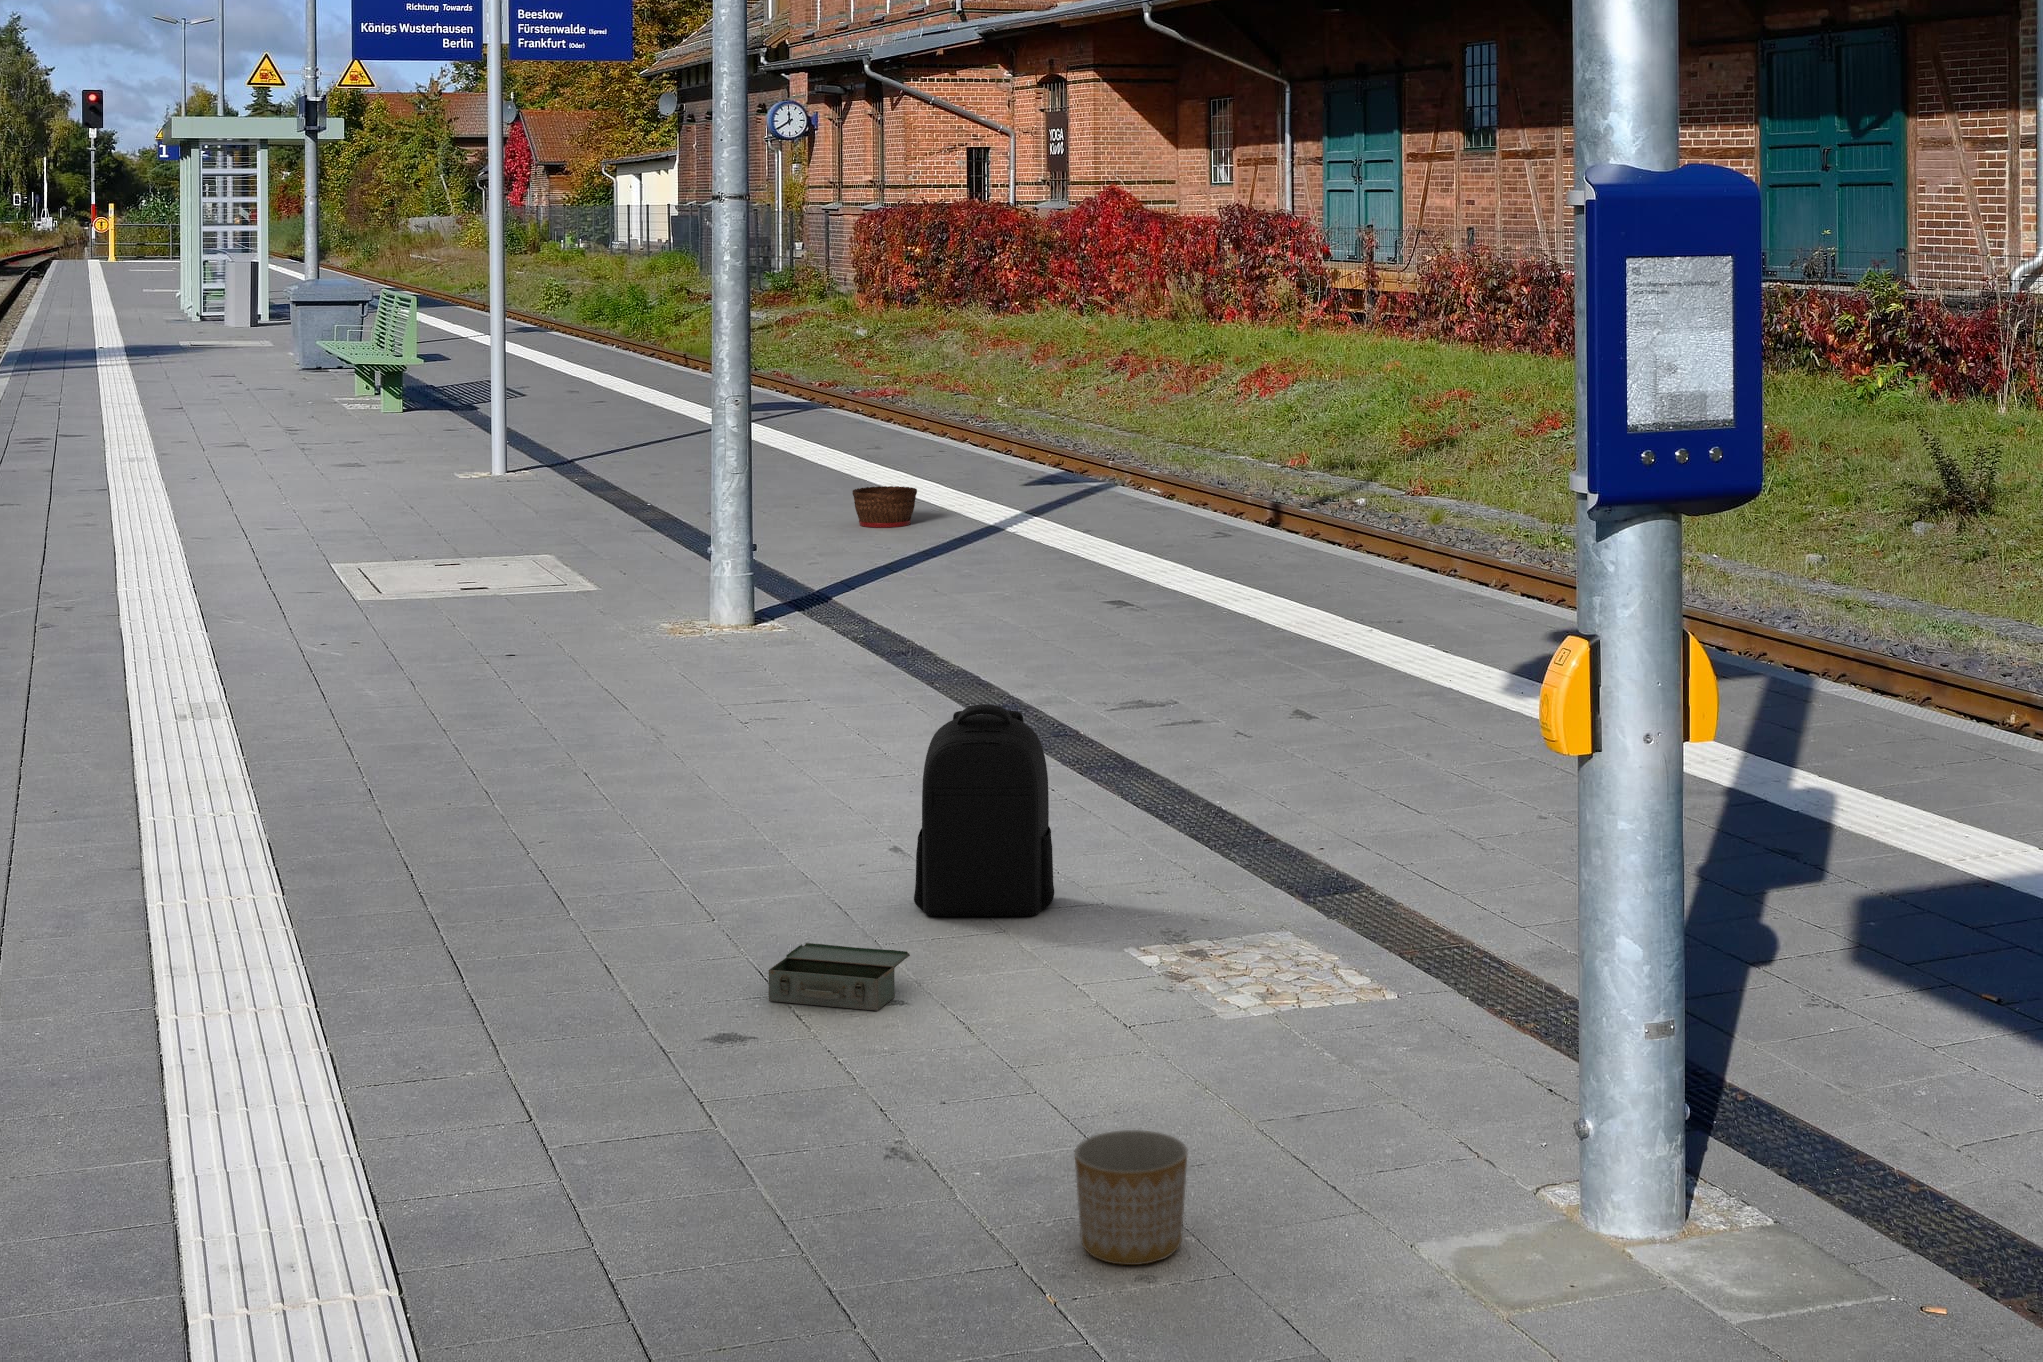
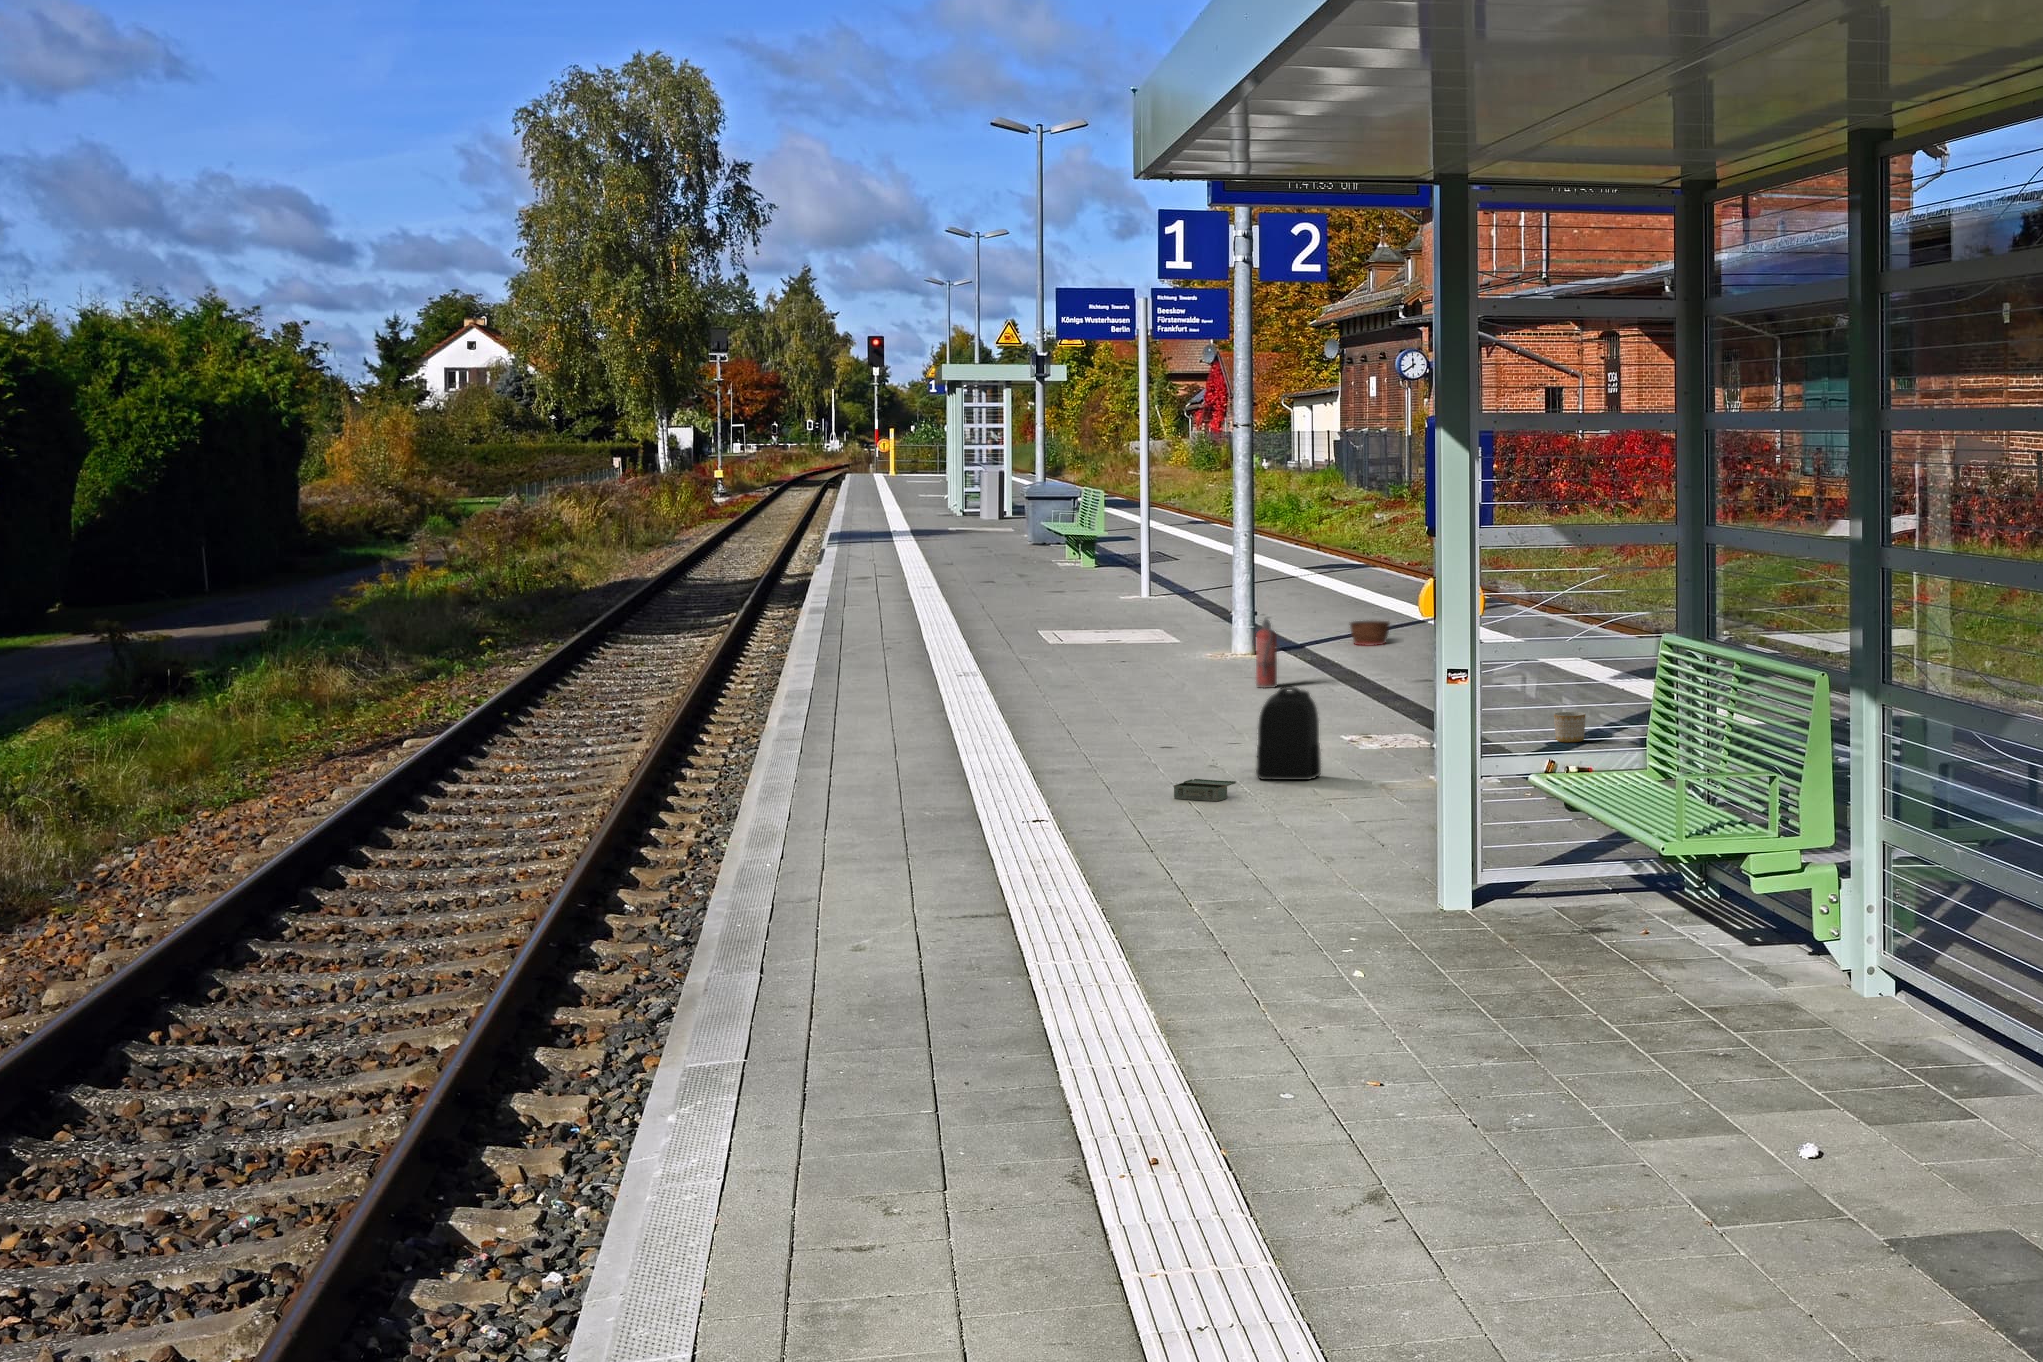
fire extinguisher: none [756,503,794,627] -> present [1256,619,1277,688]
planter: present [1075,1130,1187,1265] -> present [1554,712,1586,742]

